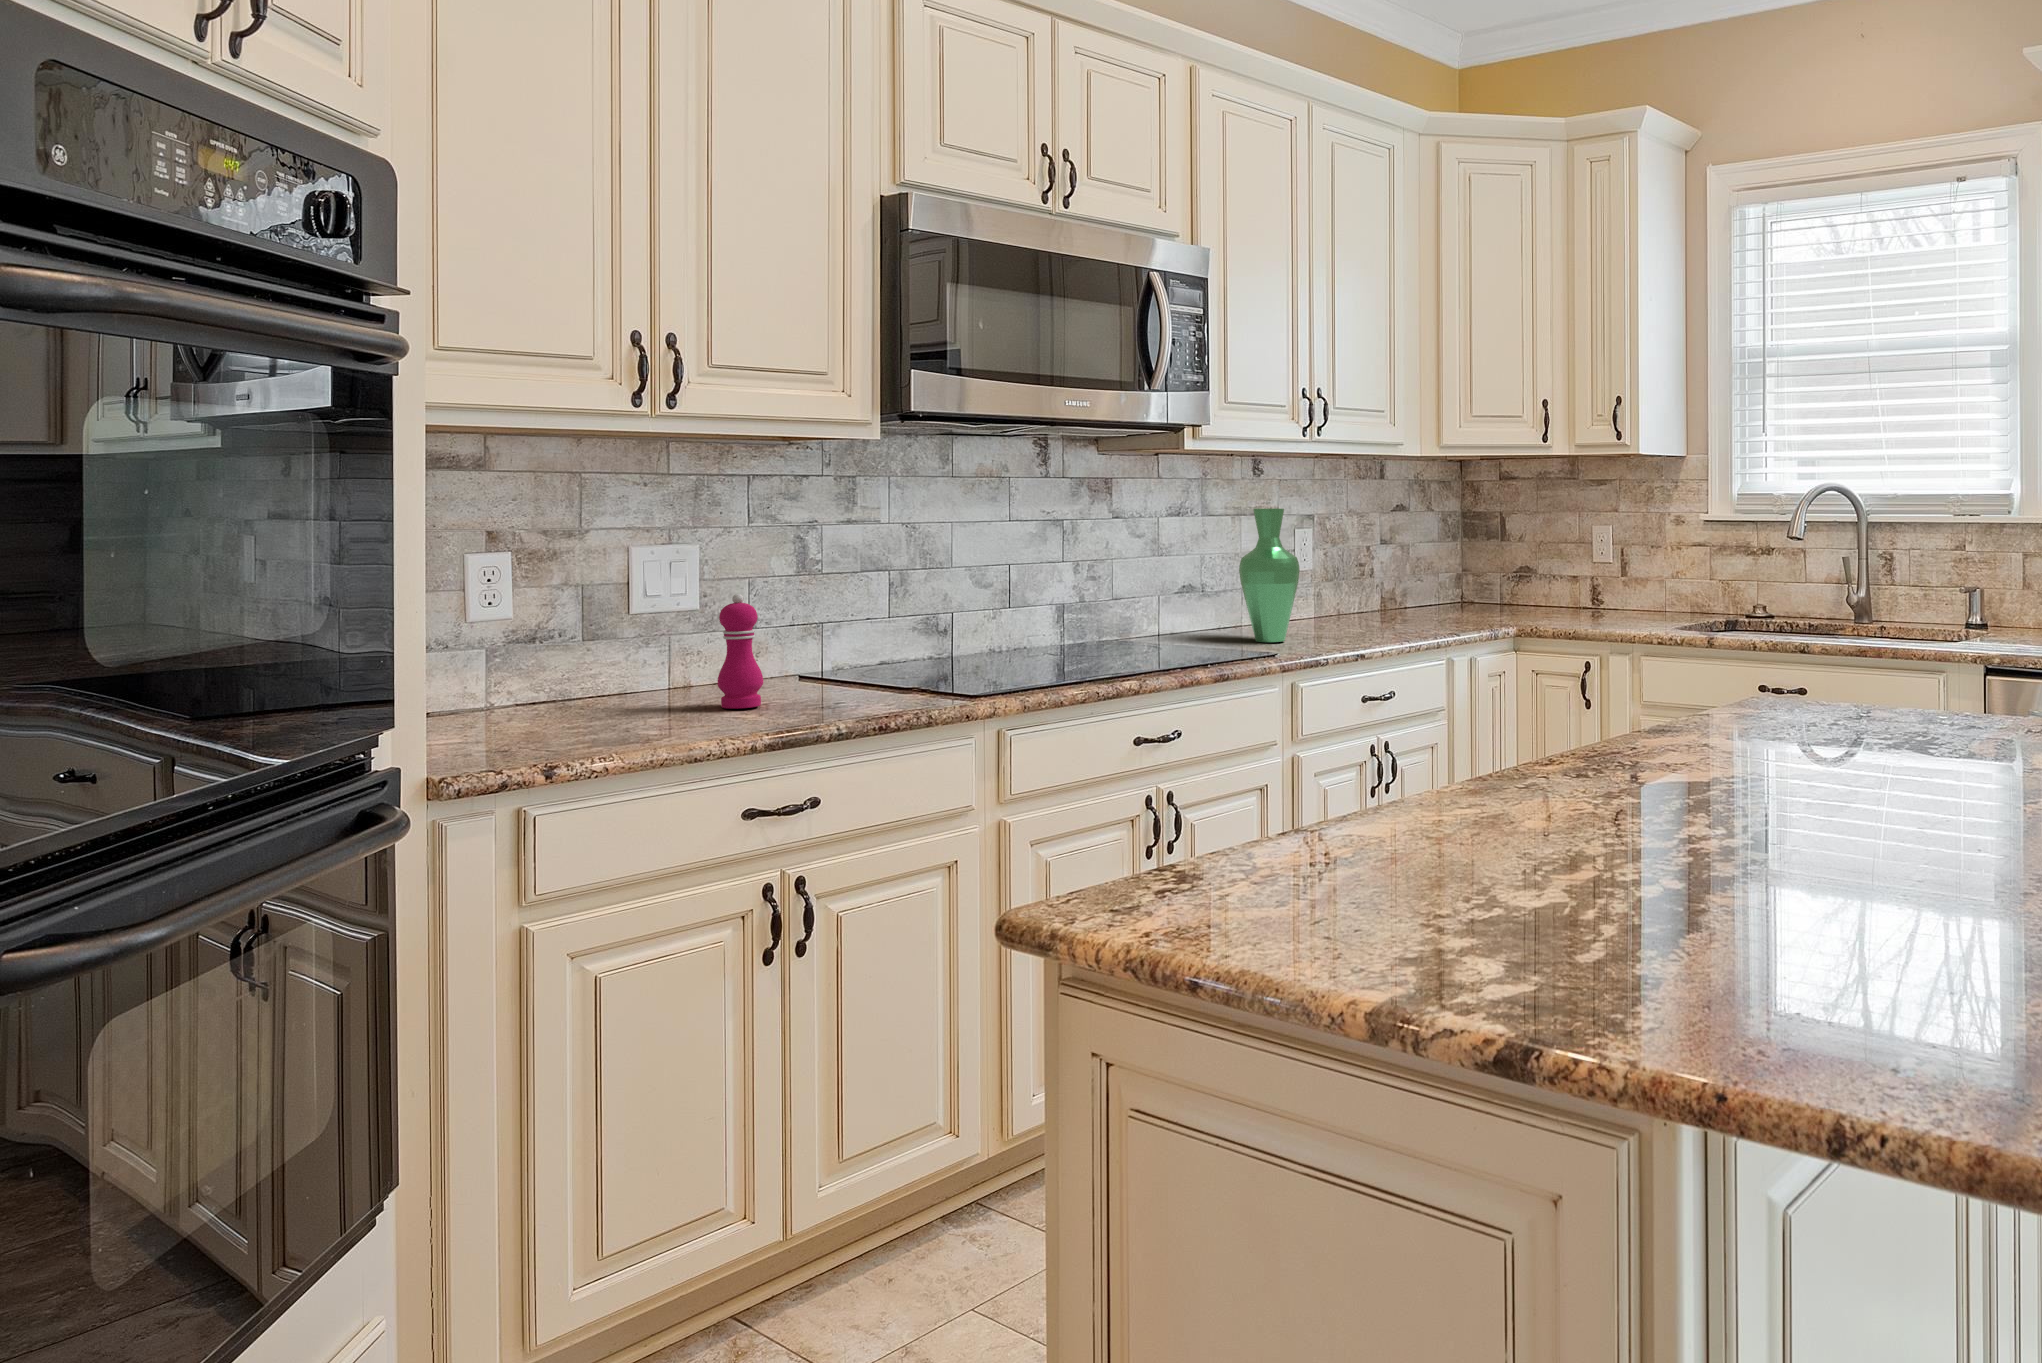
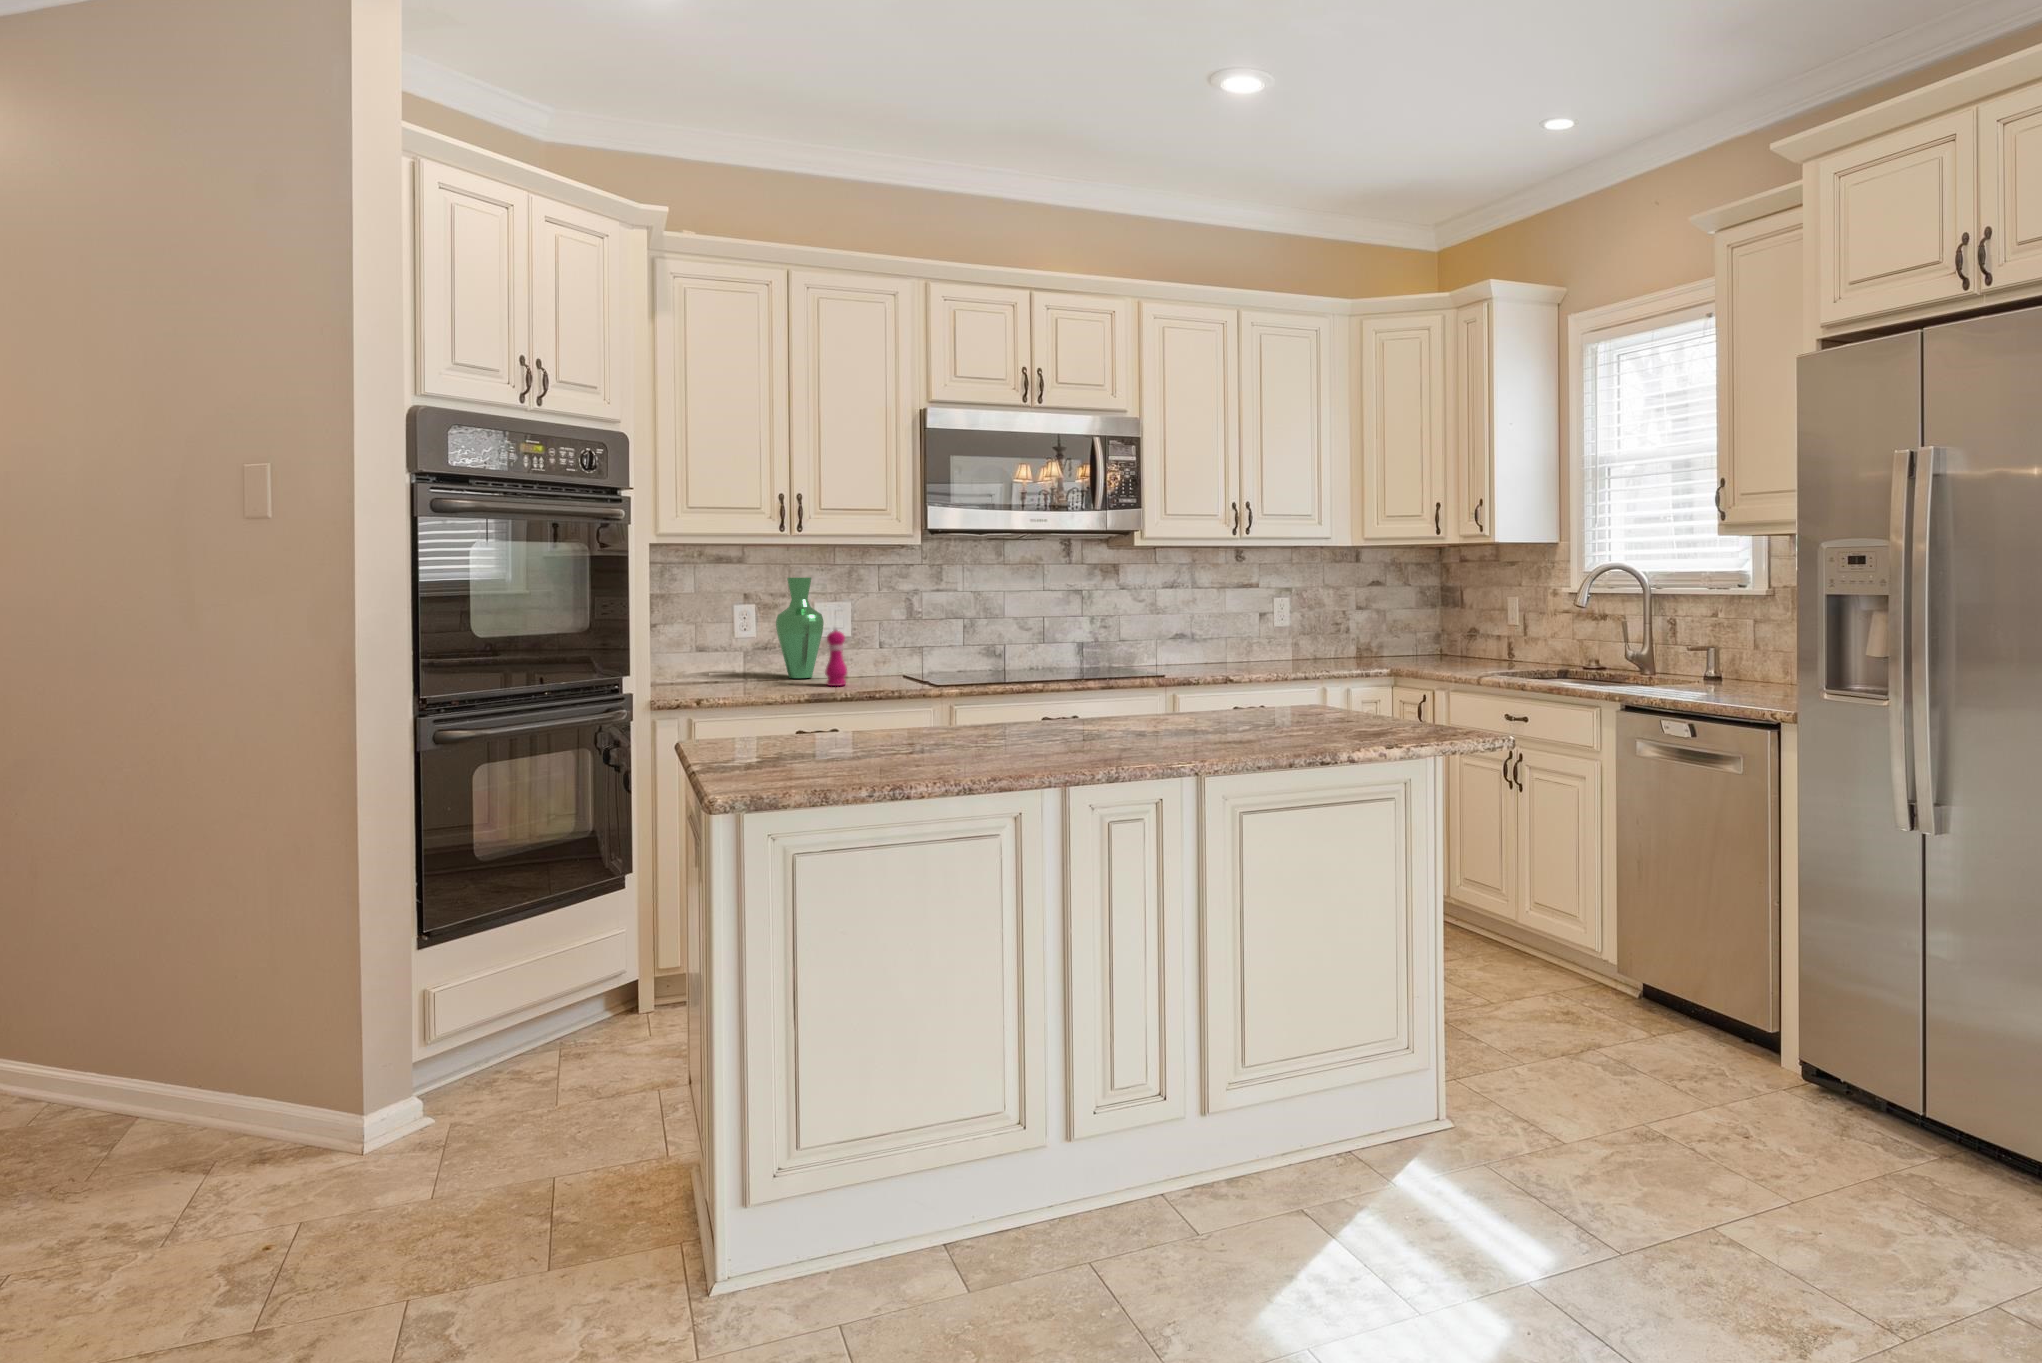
vase: present [1239,508,1300,642] -> present [776,578,824,678]

